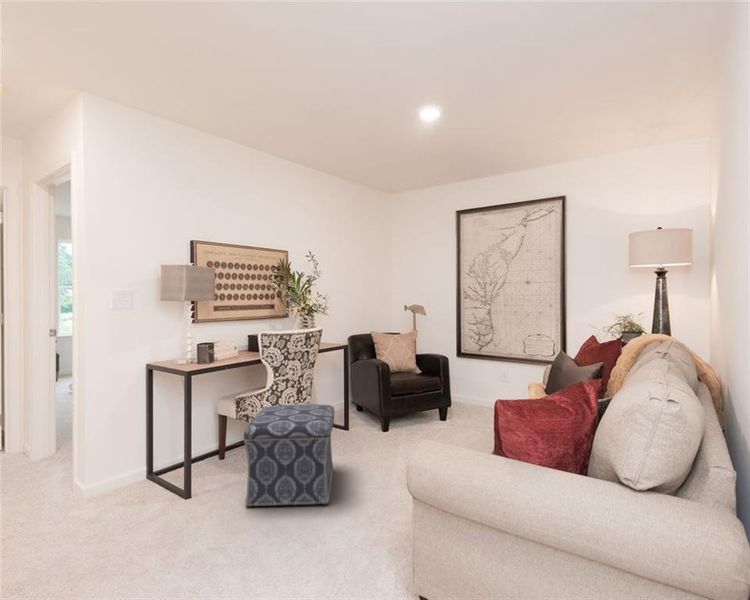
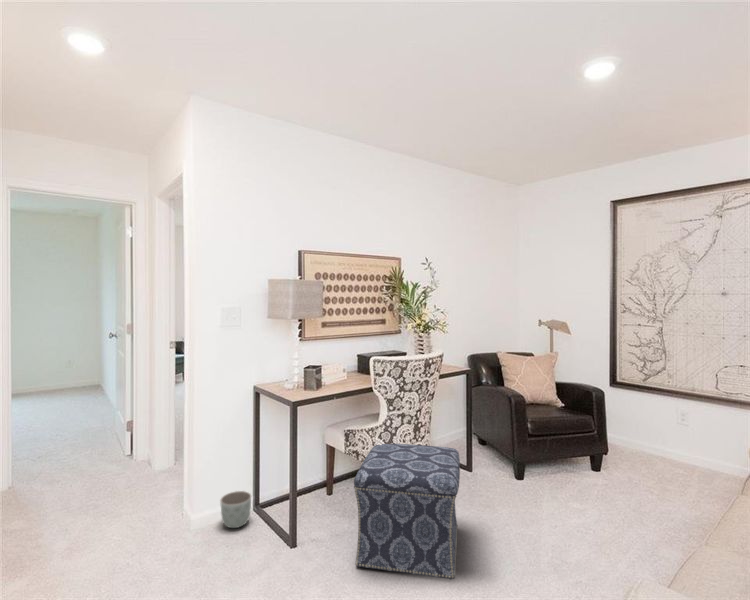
planter: none [113,461,146,494] -> present [220,491,251,528]

